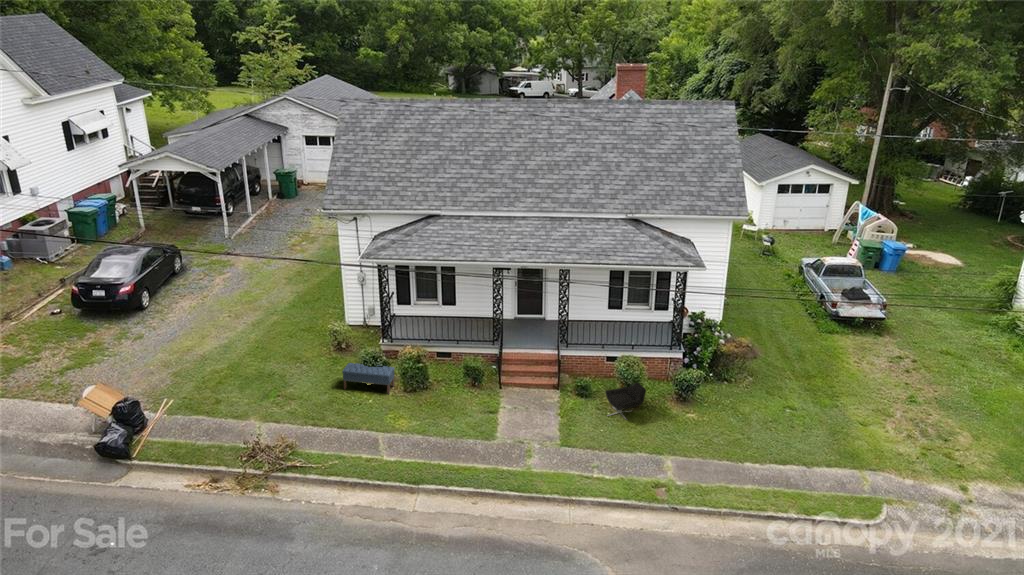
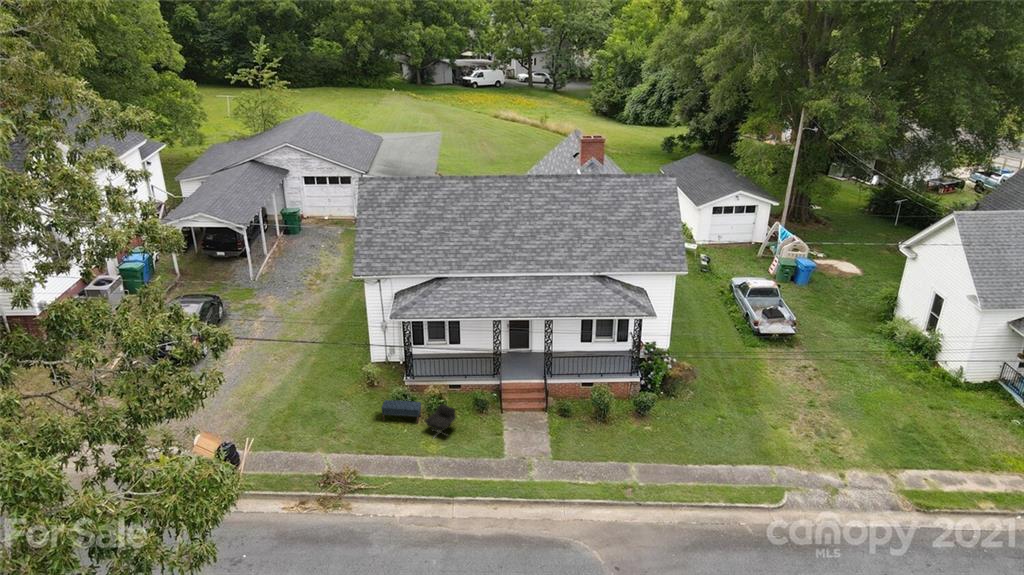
lounge chair: present [605,383,646,419] -> present [425,404,456,433]

